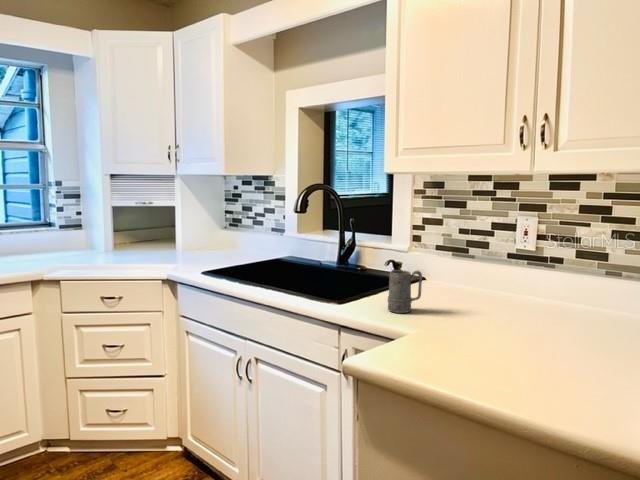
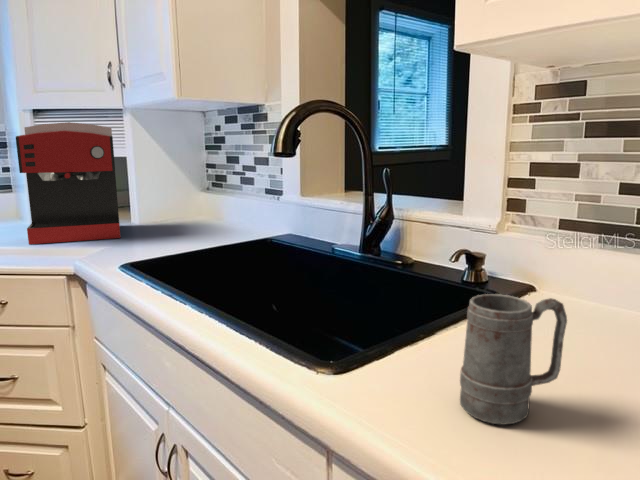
coffee maker: none [119,186,183,263] -> present [16,122,121,244]

